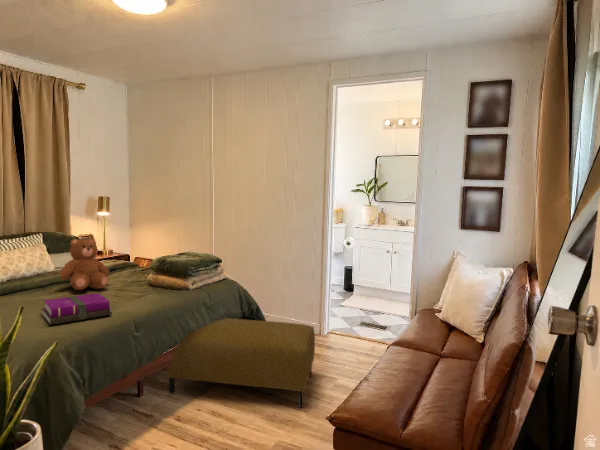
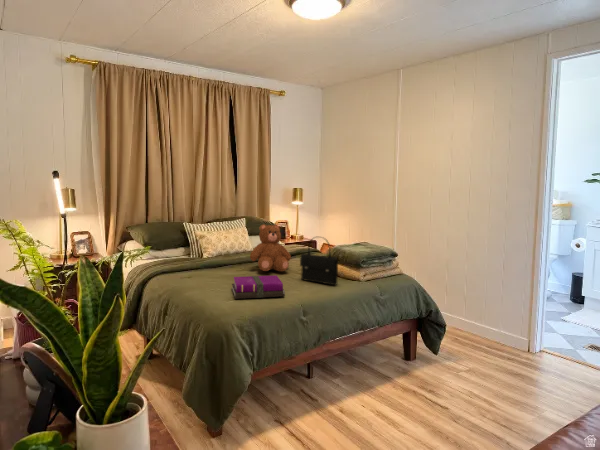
handbag: none [123,249,166,297] -> present [300,240,338,285]
ottoman: present [167,318,315,408] -> none [335,311,503,431]

